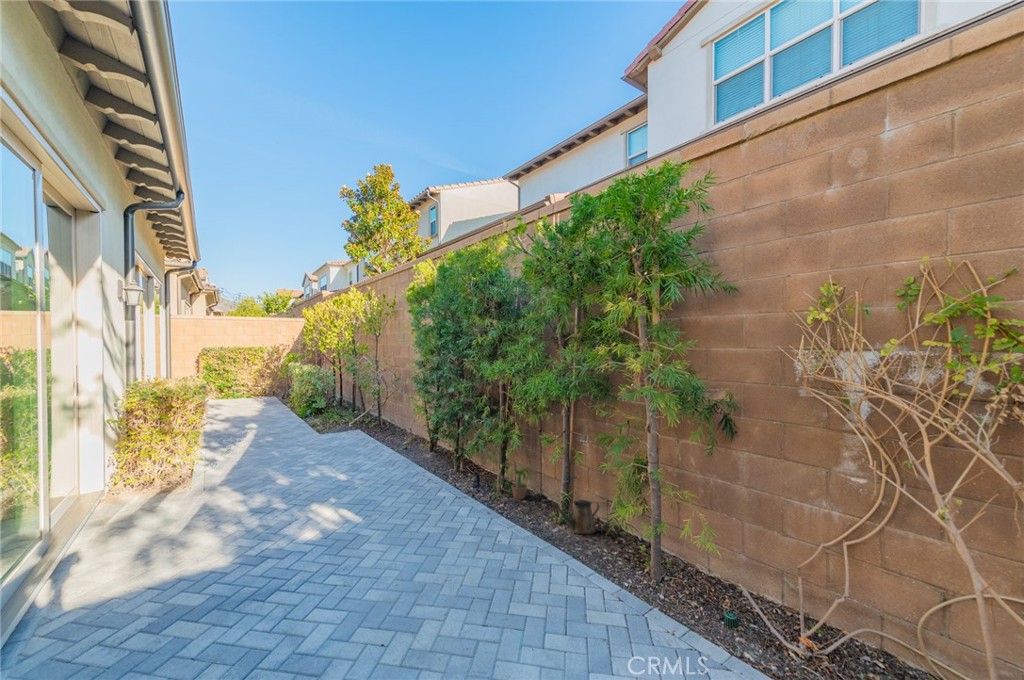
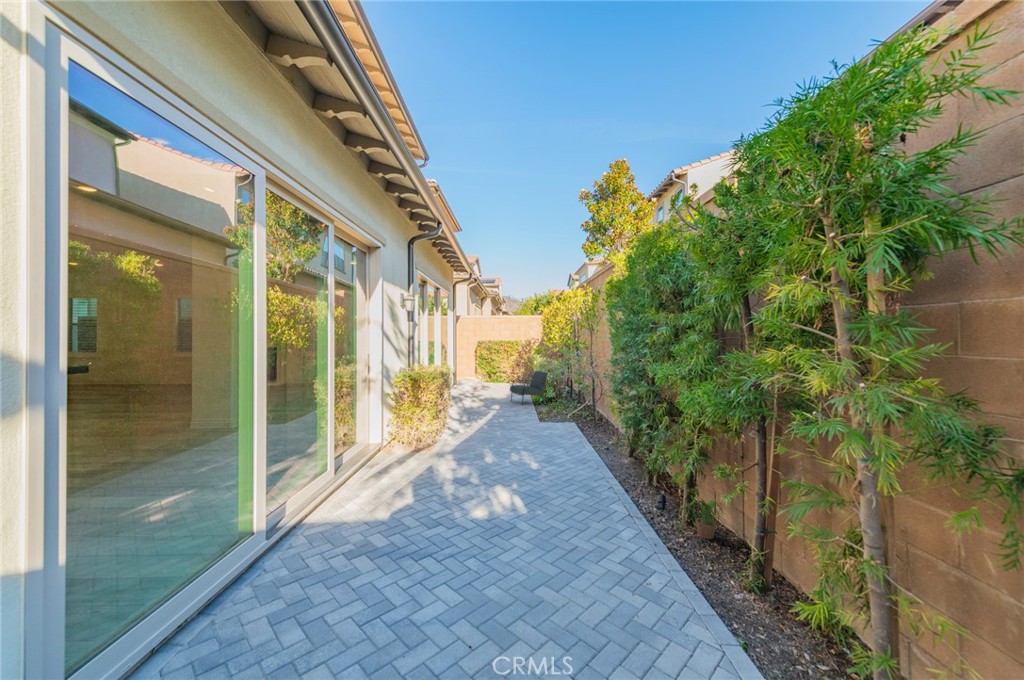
chair: none [265,380,315,421] -> present [510,371,547,404]
watering can: present [551,500,600,534] -> none [723,557,807,620]

